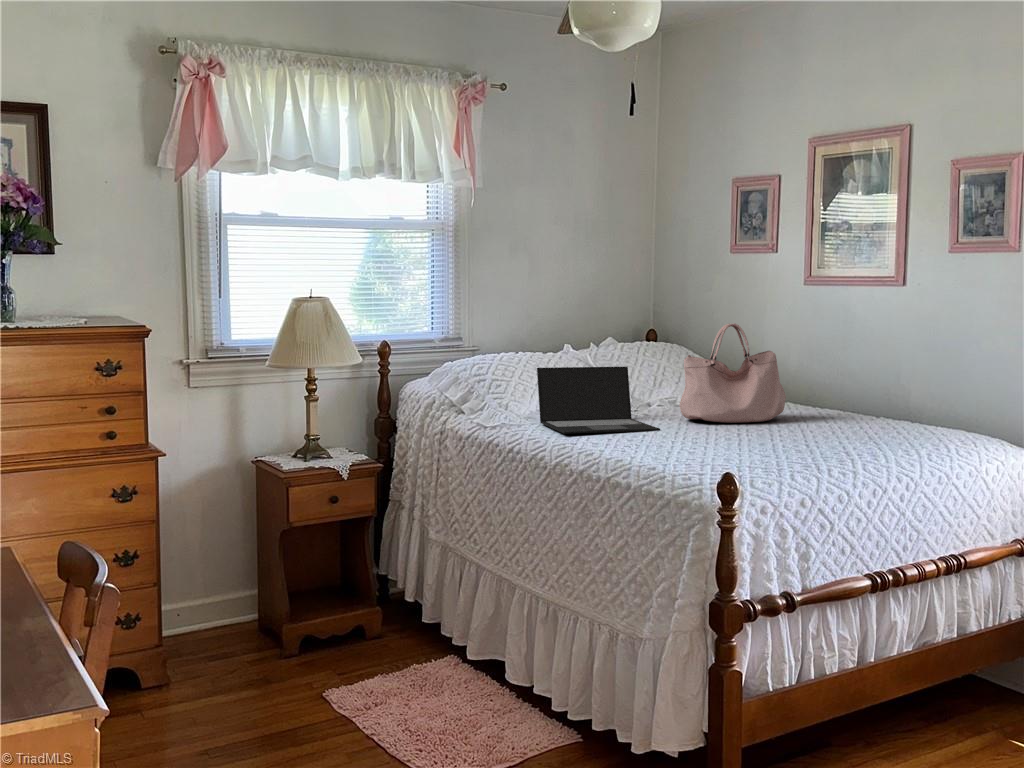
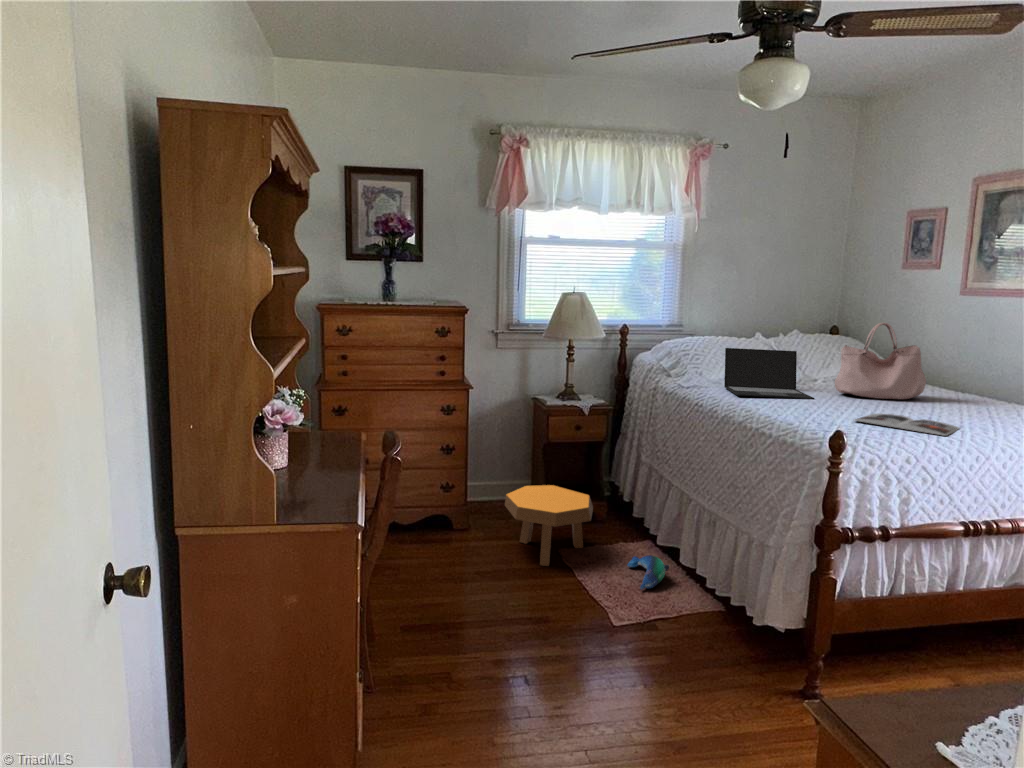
magazine: none [723,443,845,466] -> present [854,414,959,436]
footstool: none [232,593,373,722] -> present [505,485,593,566]
plush toy: none [431,678,495,733] -> present [627,555,669,590]

